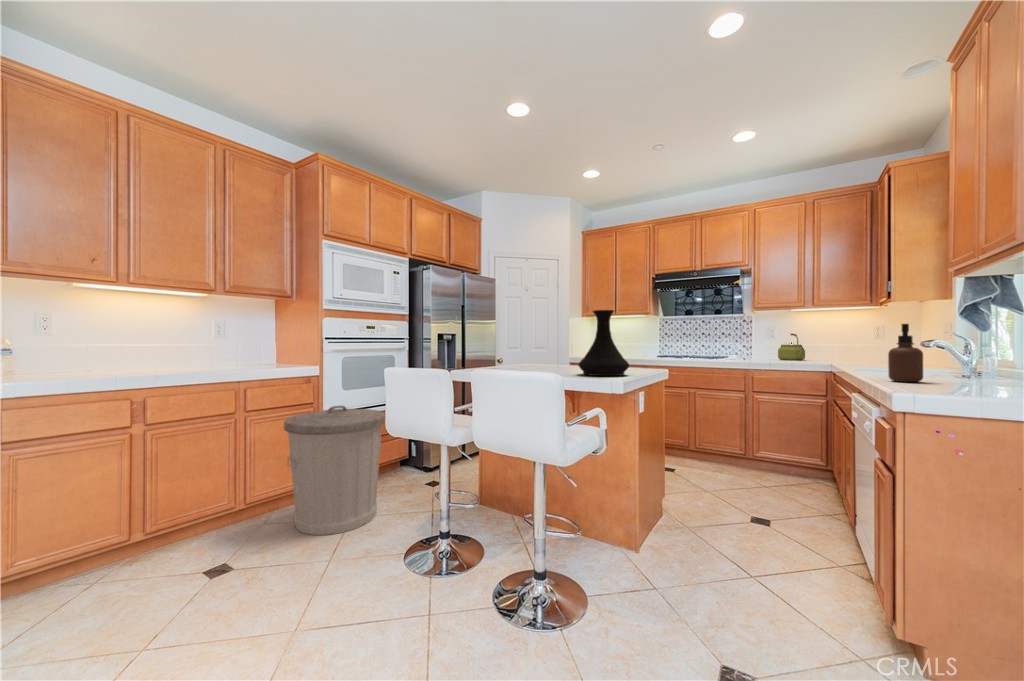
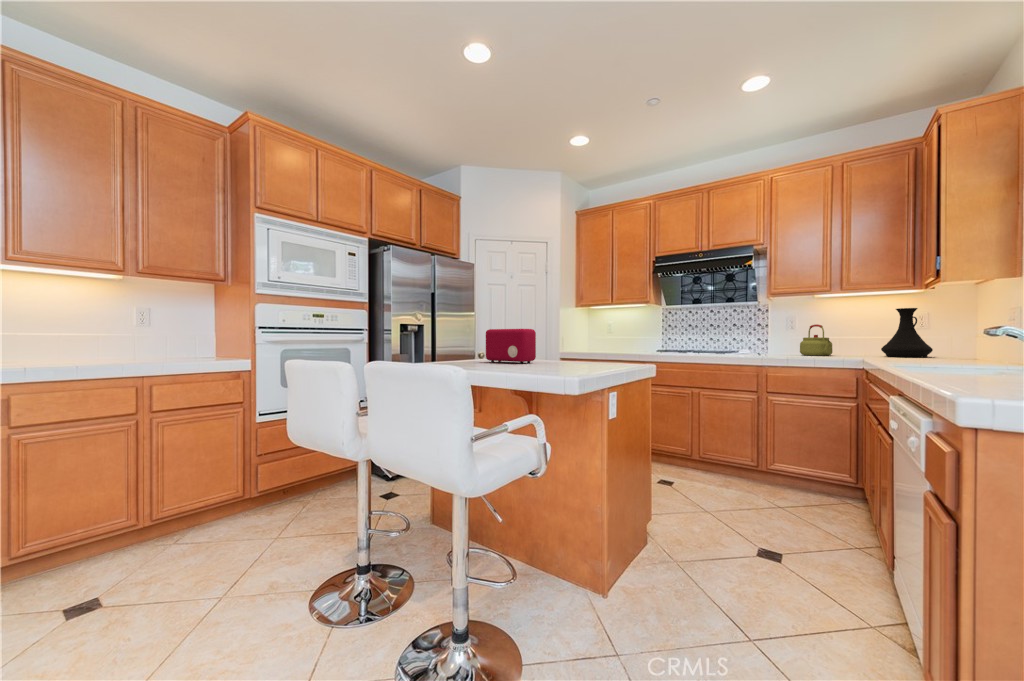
vase: present [578,310,629,376] -> present [881,308,933,357]
soap dispenser: present [888,324,923,382] -> none [943,301,994,382]
toaster: none [521,339,564,368] -> present [486,329,536,364]
trash can: present [284,406,385,535] -> none [191,406,321,561]

